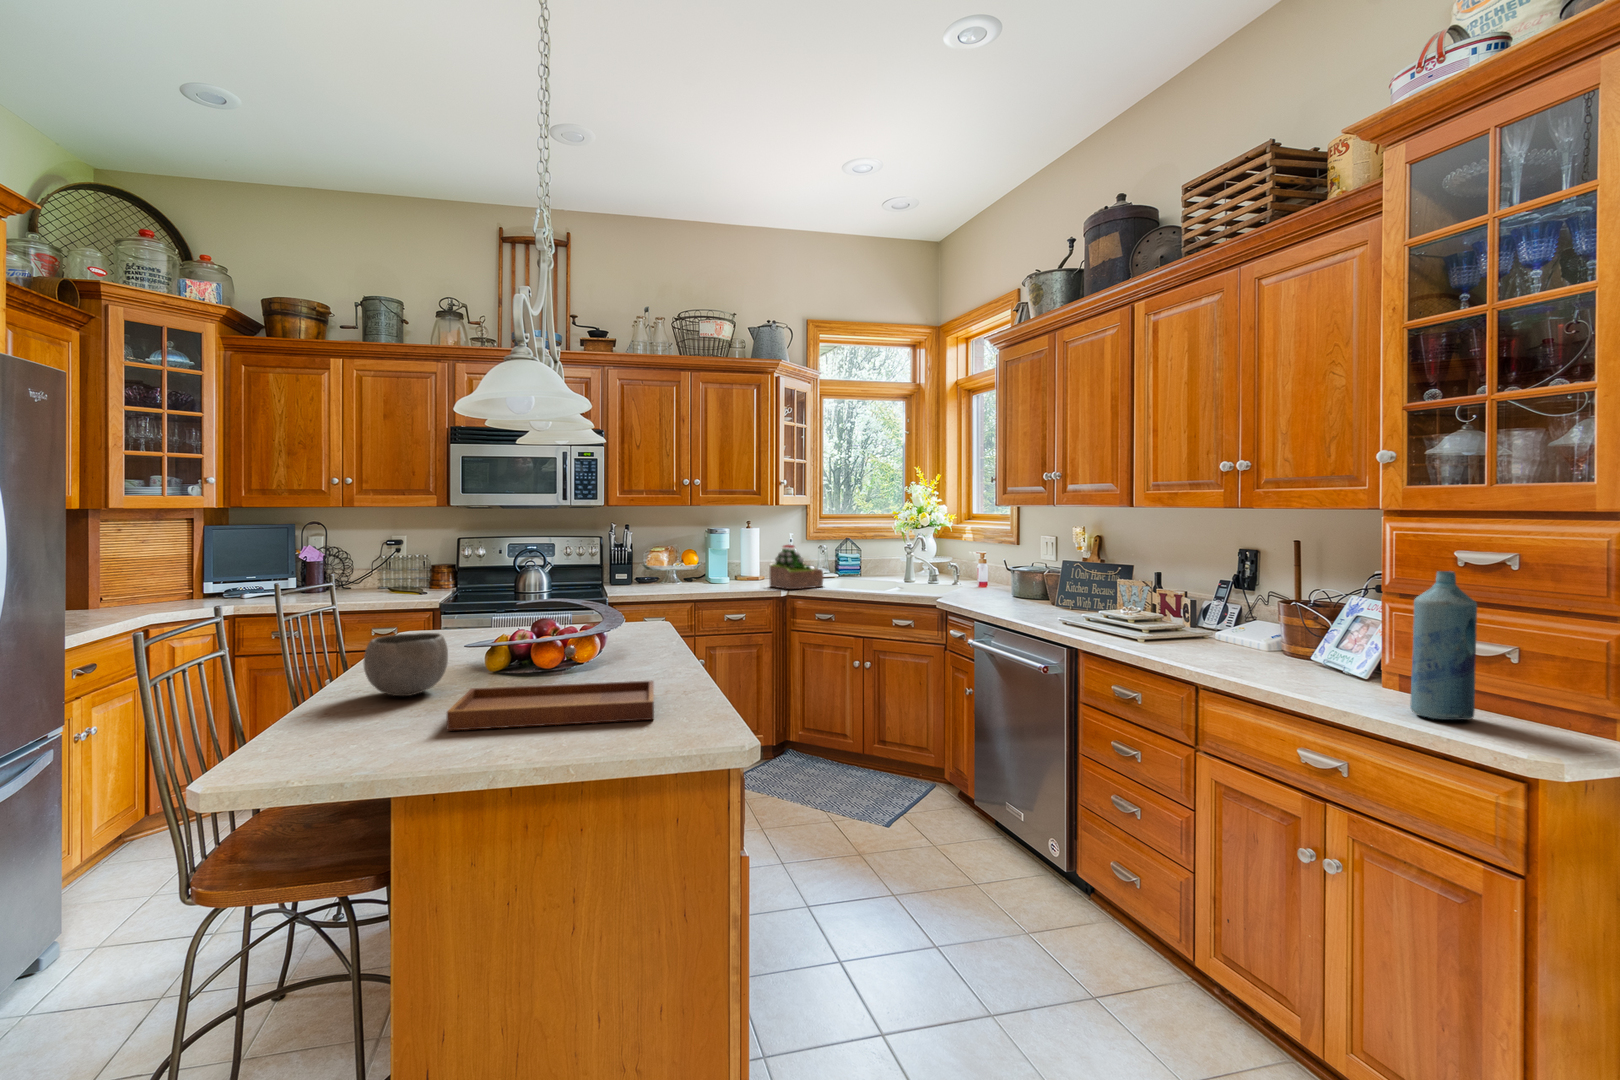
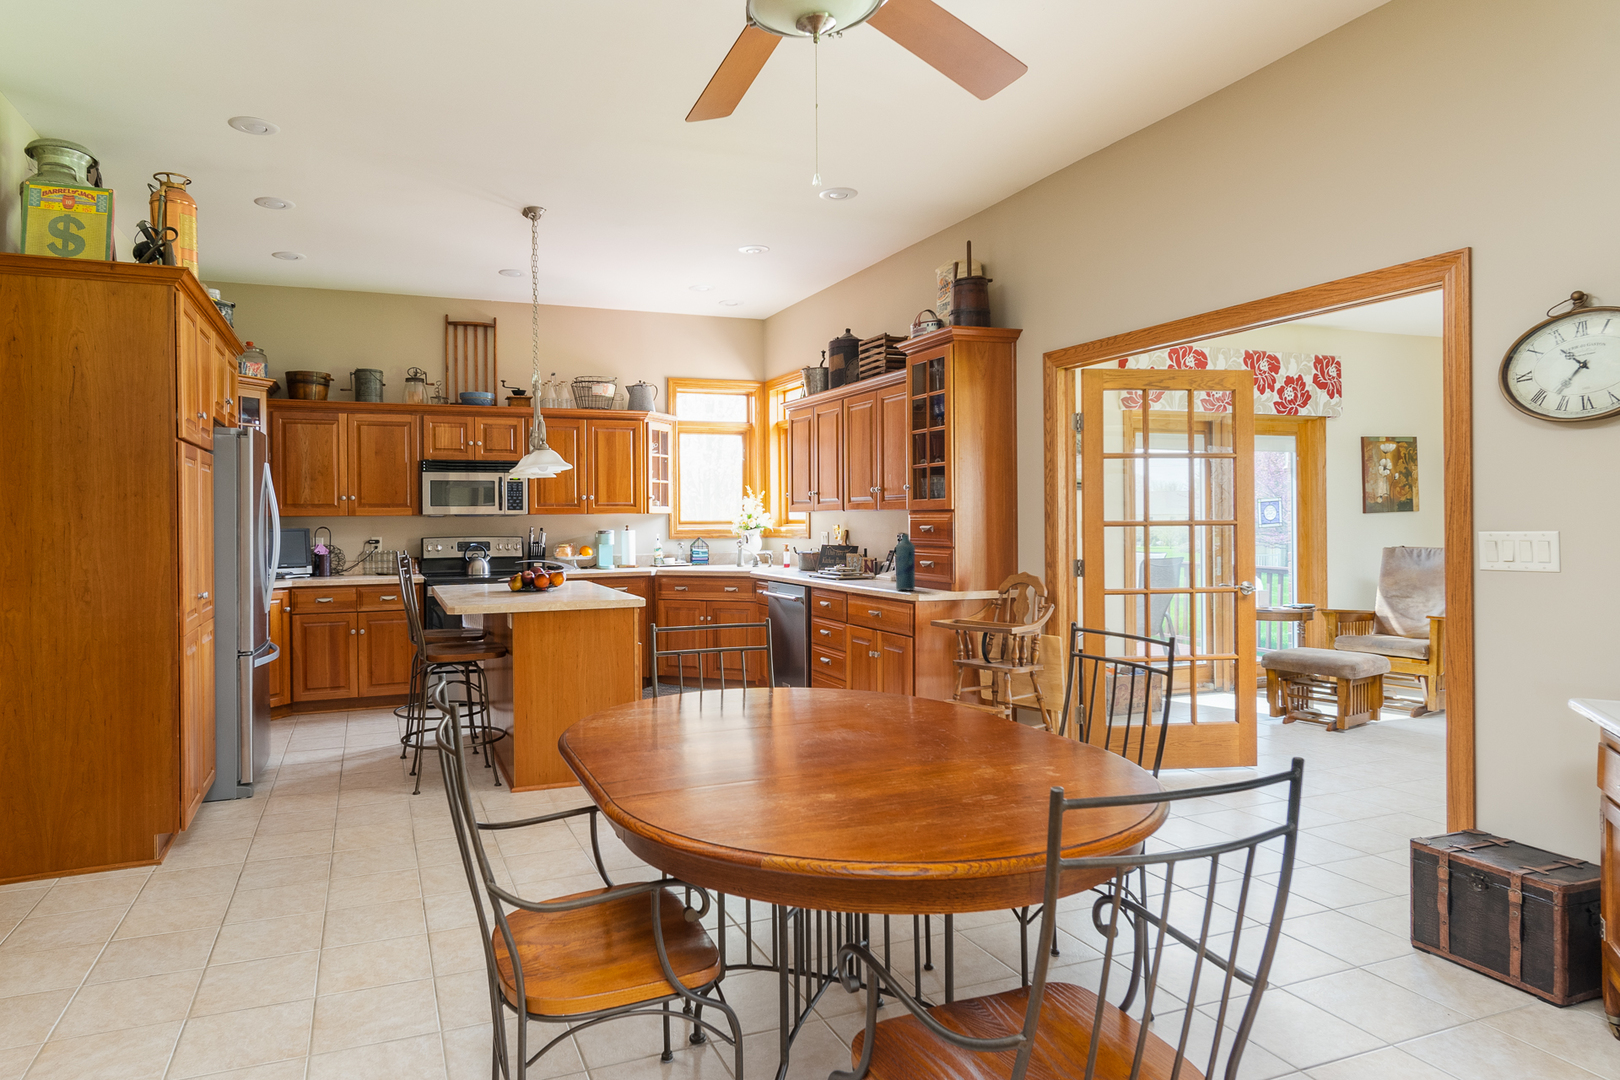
succulent plant: present [770,545,823,589] -> none [643,540,680,569]
ceramic bowl: present [364,633,448,696] -> none [463,570,497,596]
tray: present [447,646,654,730] -> none [515,570,597,600]

